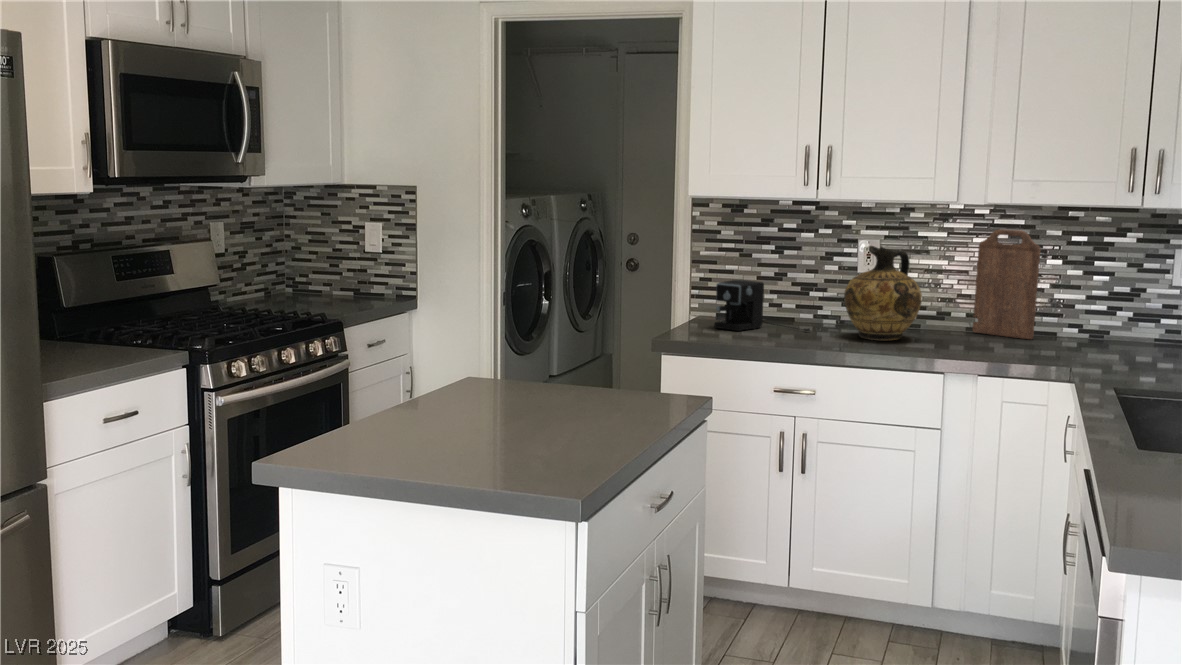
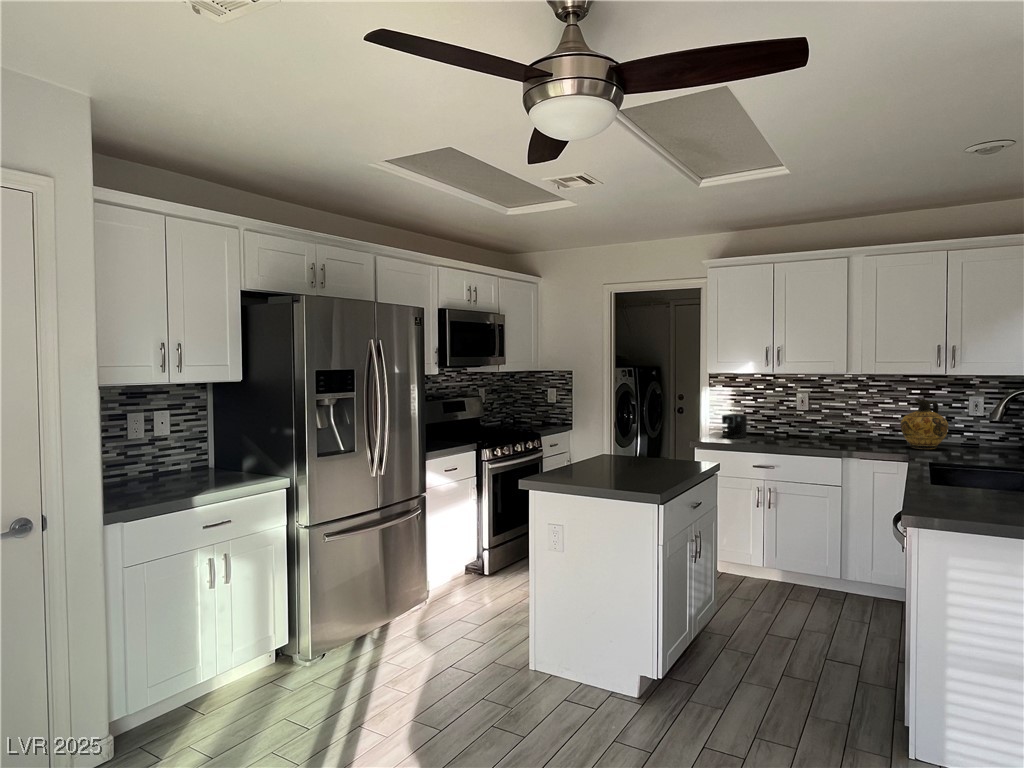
cutting board: present [973,229,1041,339] -> none [860,388,894,444]
ceramic jug: present [844,246,922,340] -> present [901,398,948,449]

